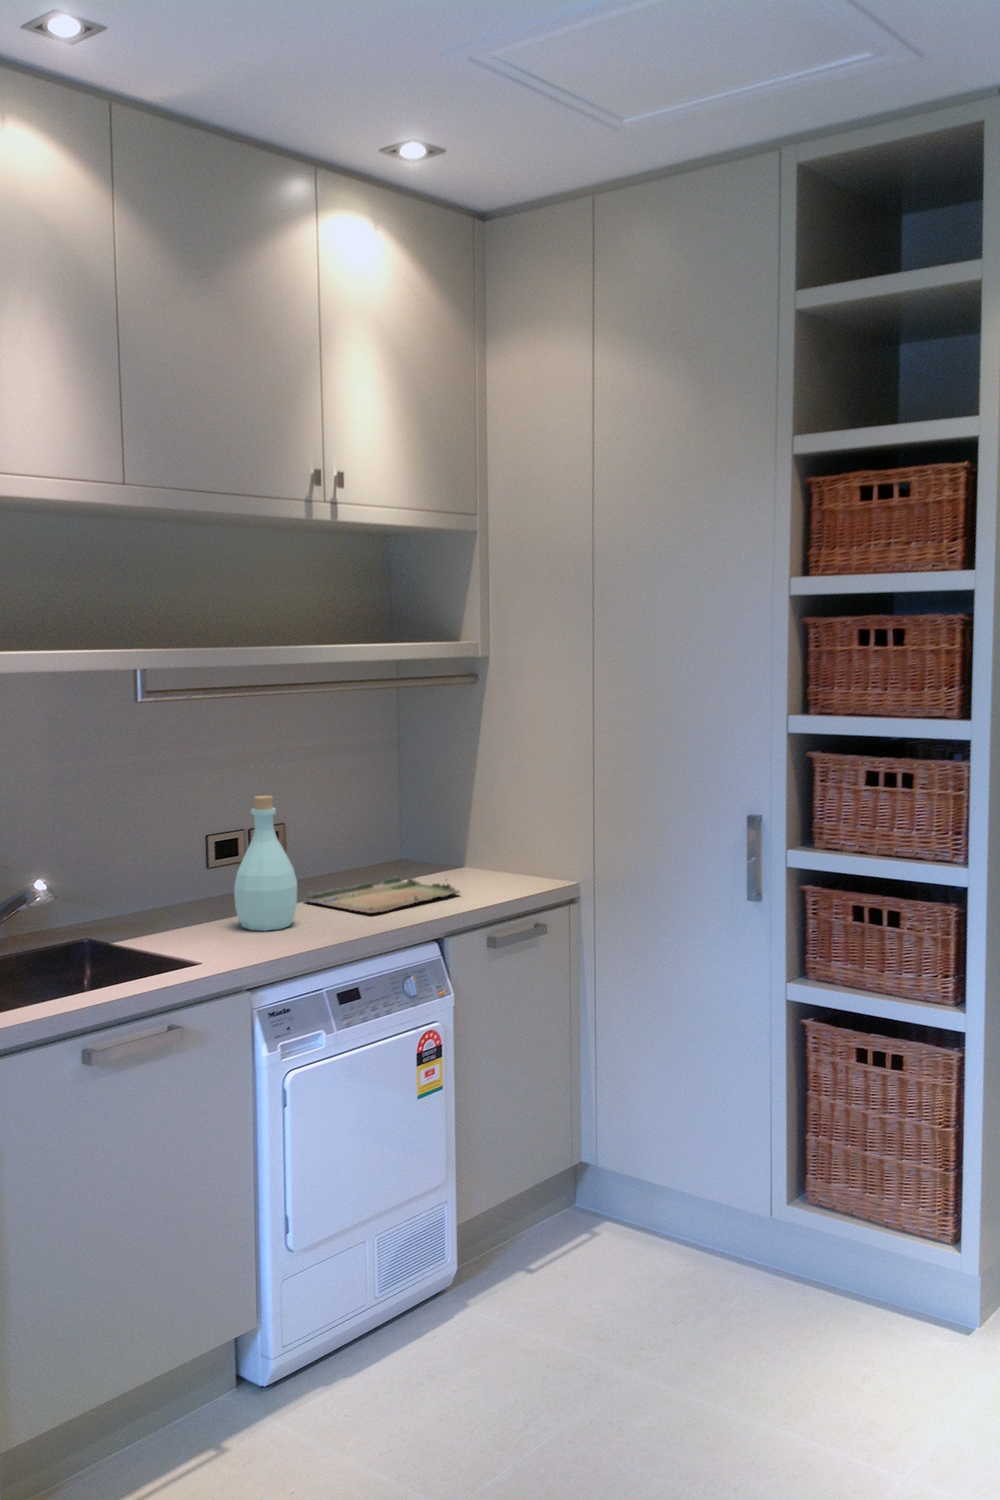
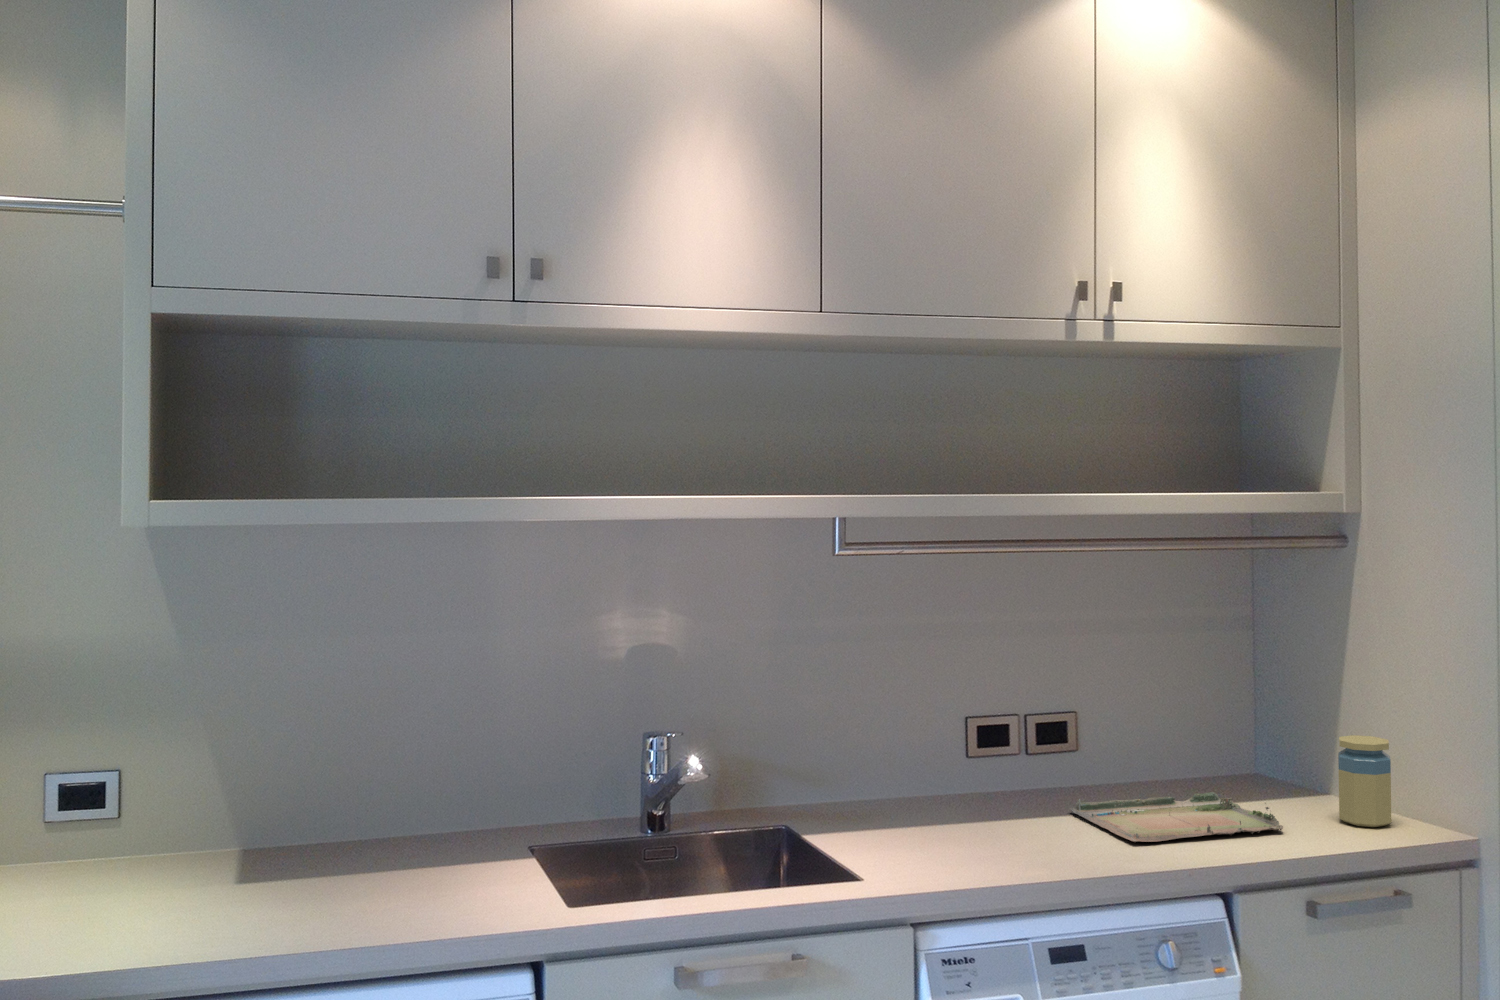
bottle: present [234,796,297,931] -> none [953,677,1034,846]
jar: none [486,821,522,885] -> present [1338,735,1391,827]

